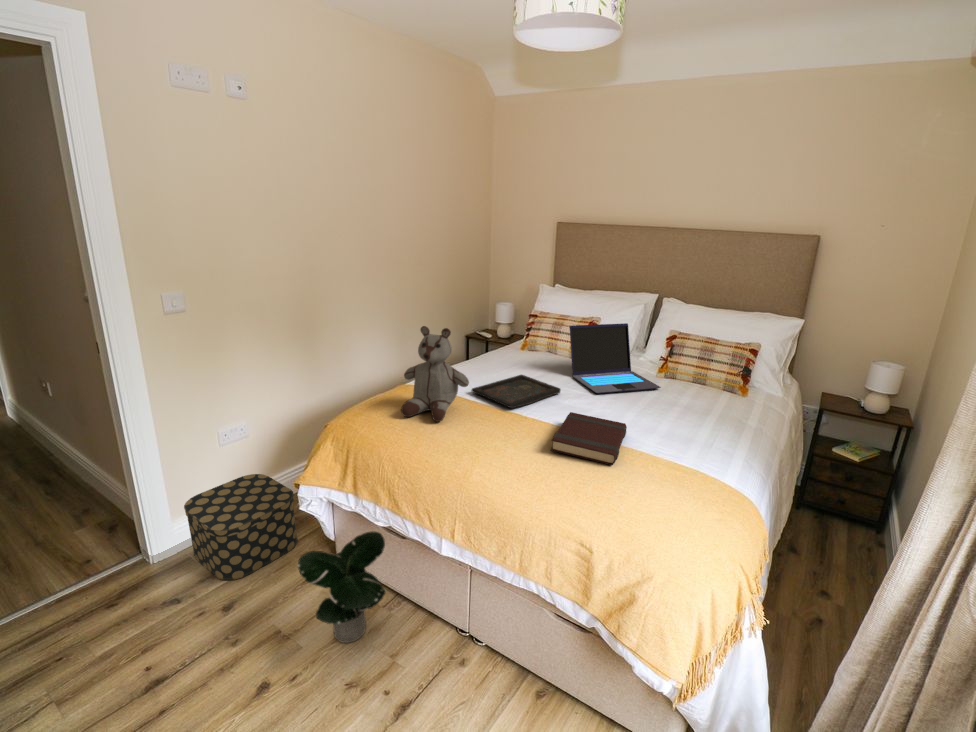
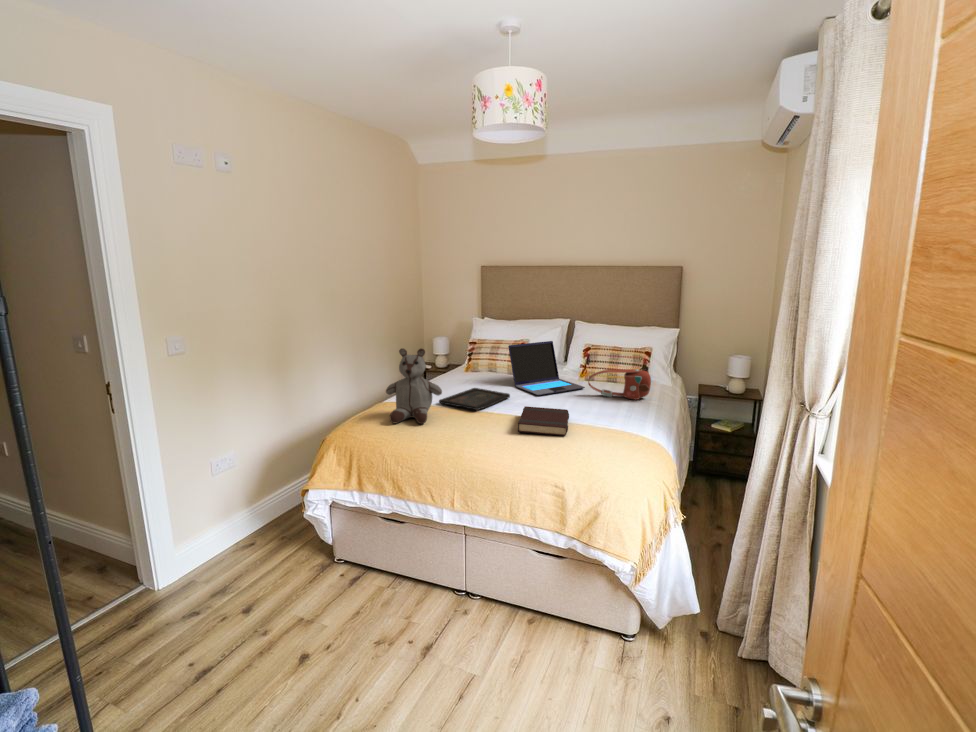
handbag: none [664,371,751,414] -> present [588,369,651,400]
storage box: present [184,474,297,580] -> none [186,499,292,592]
potted plant: present [298,531,385,643] -> none [322,520,398,616]

